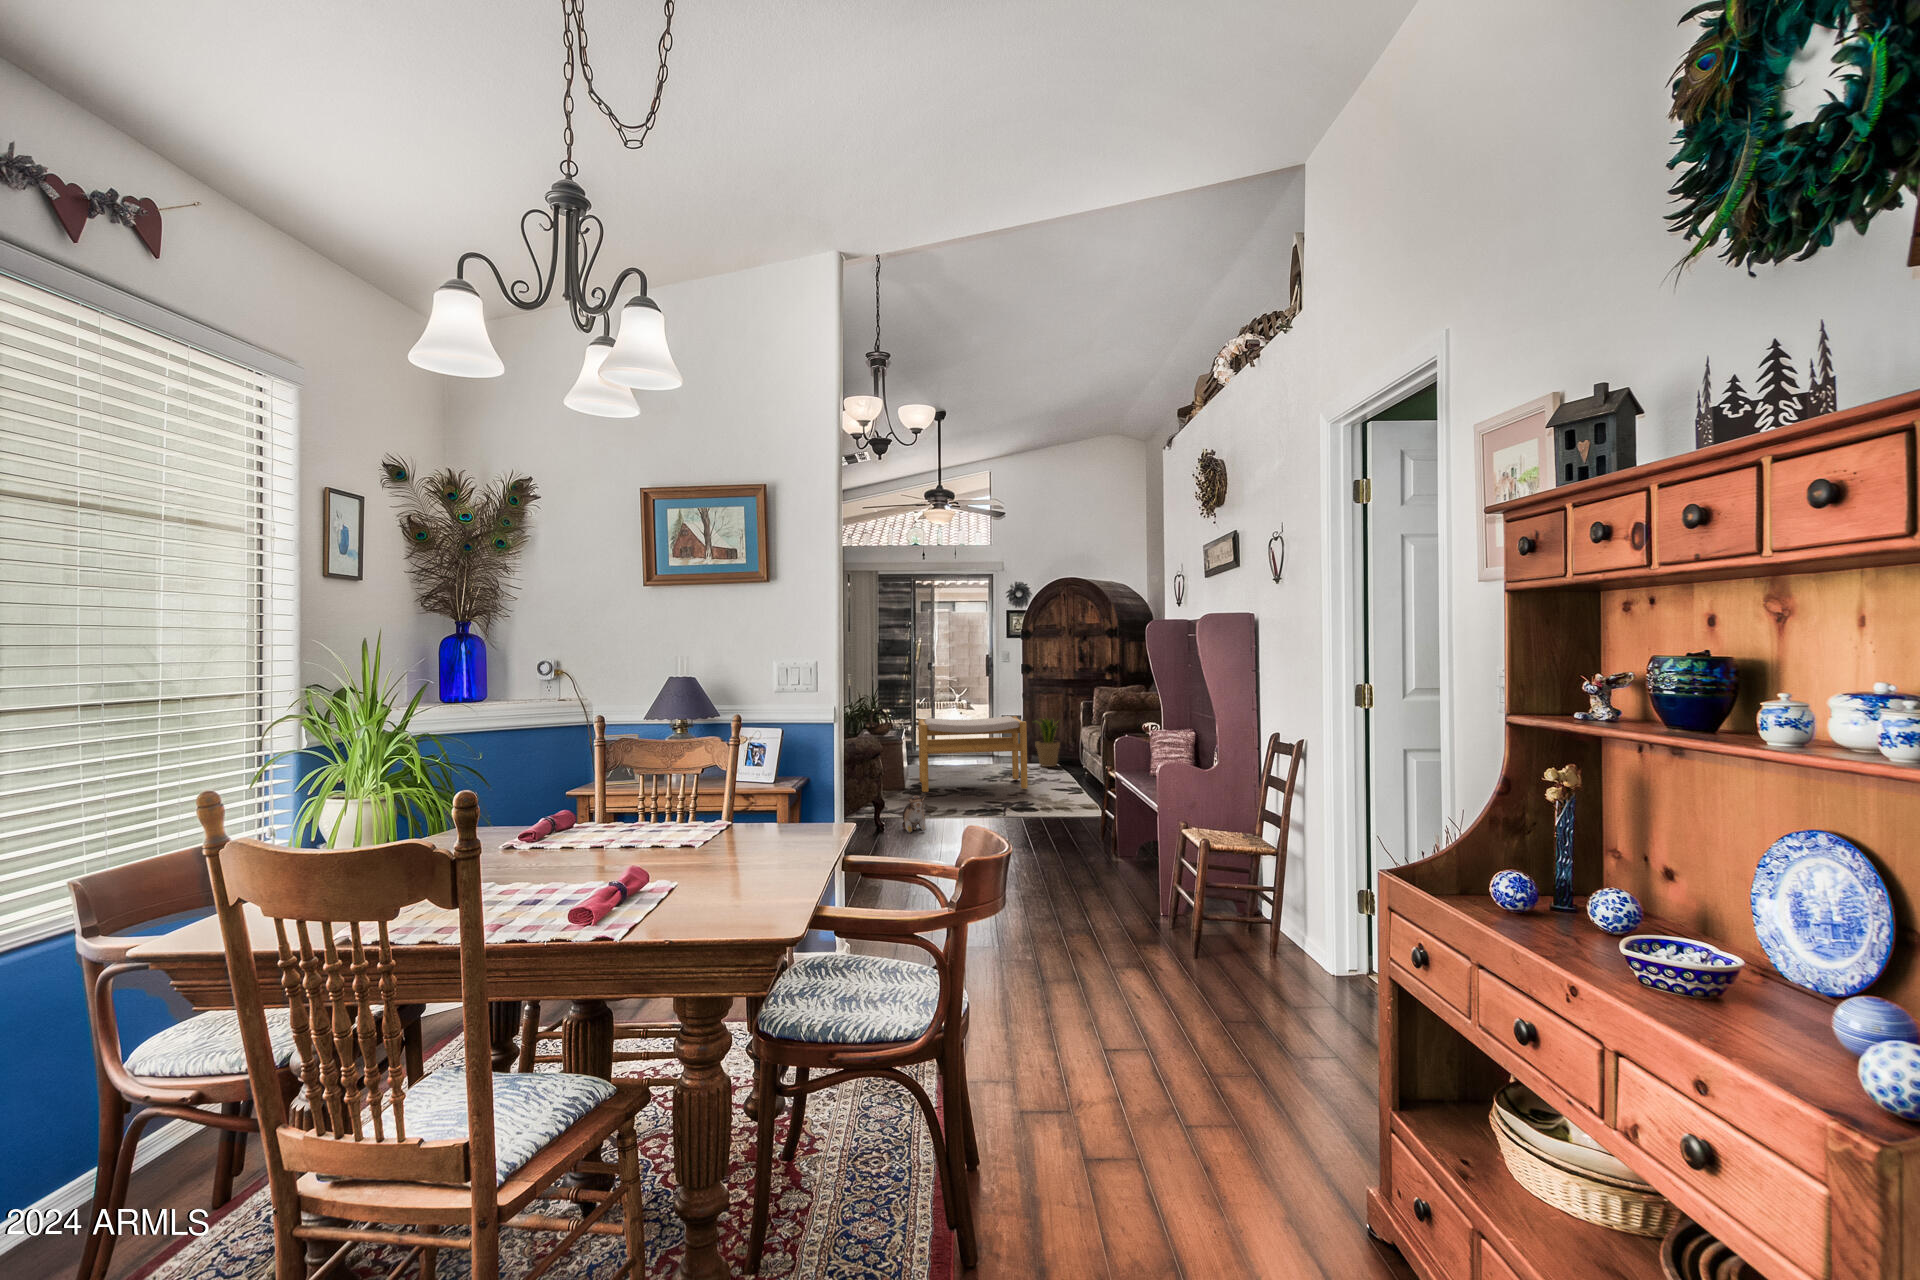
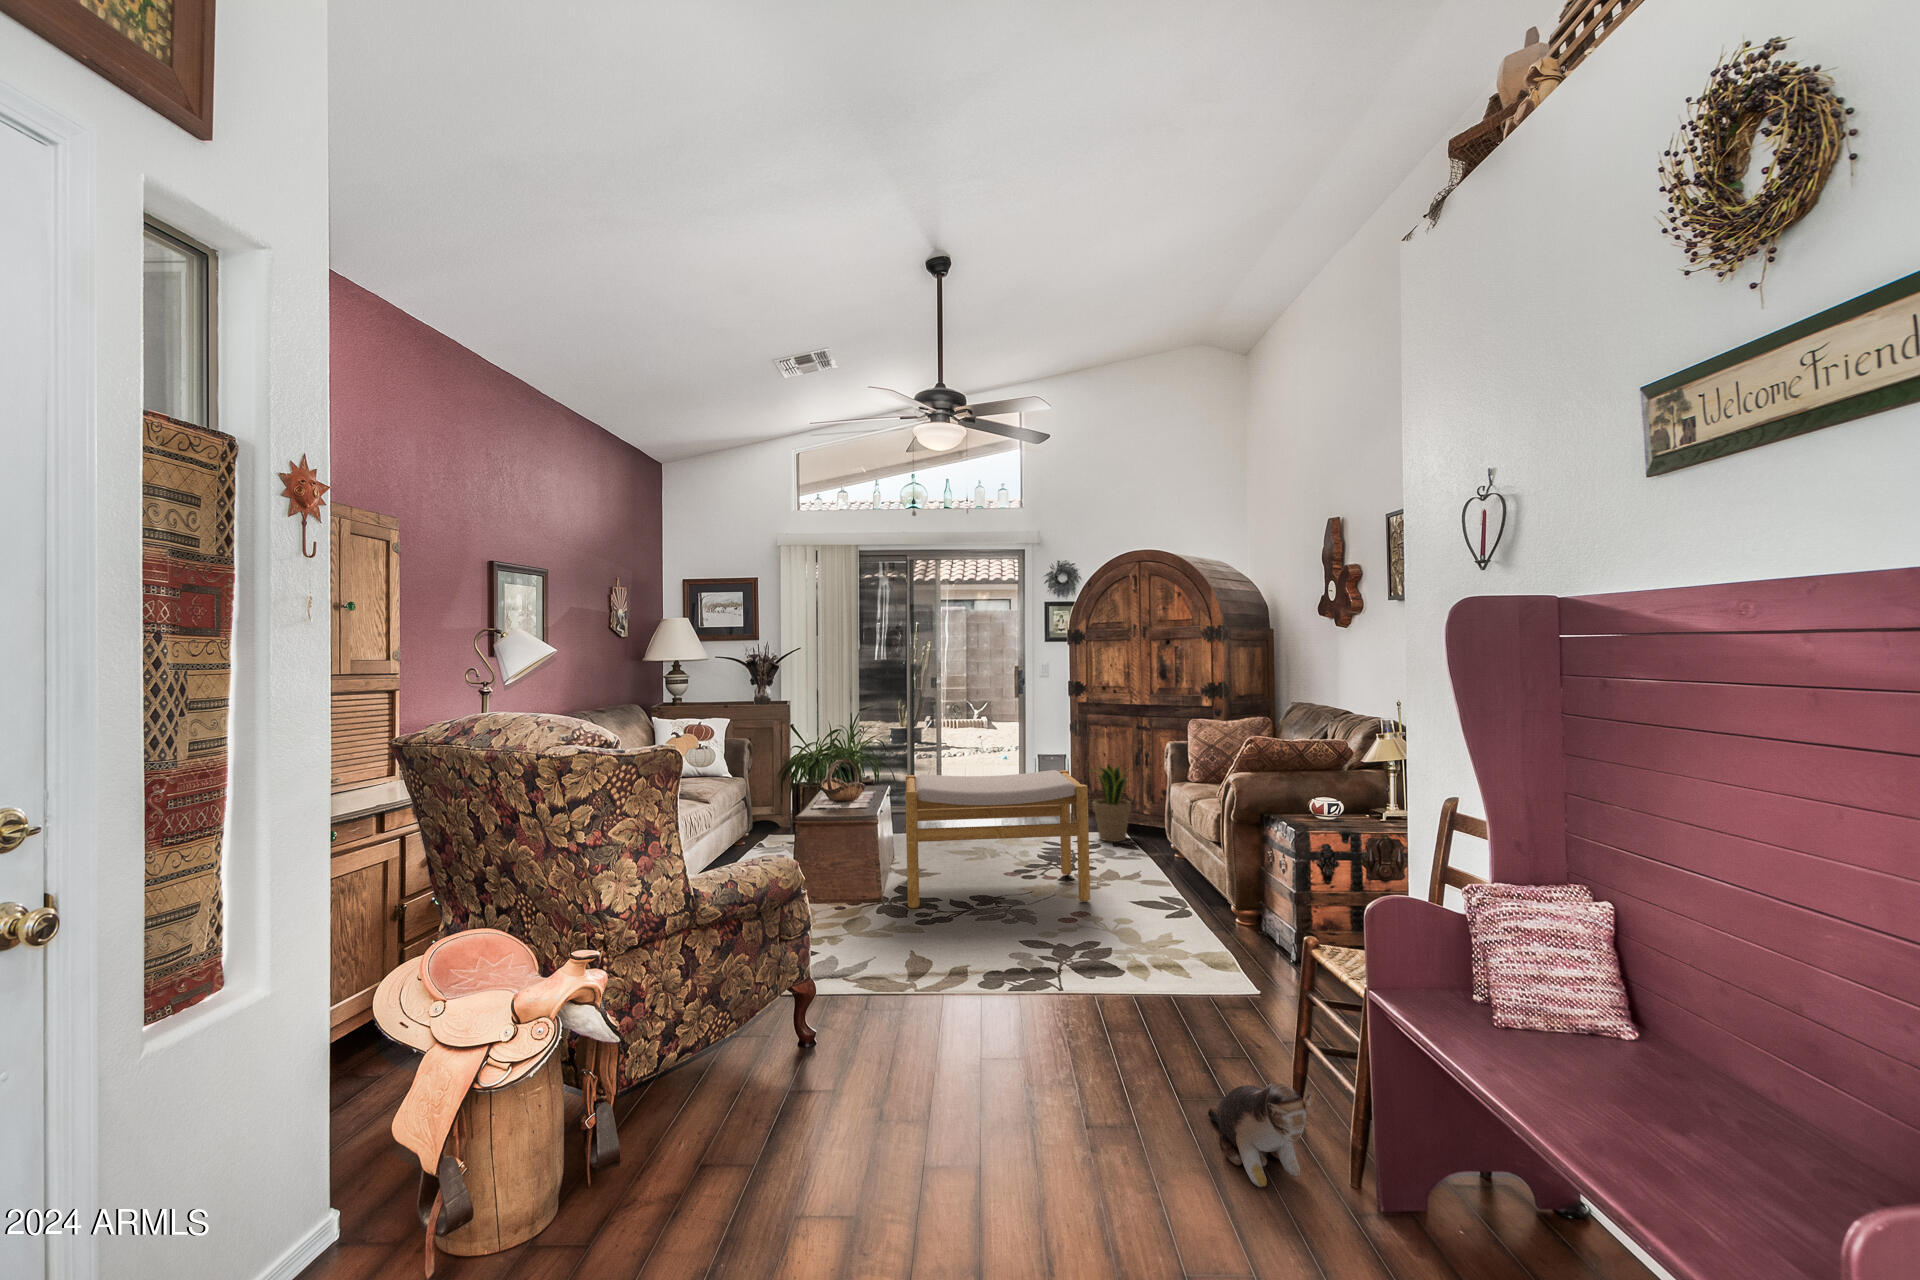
plush toy: present [902,796,926,833] -> present [1208,1082,1315,1187]

